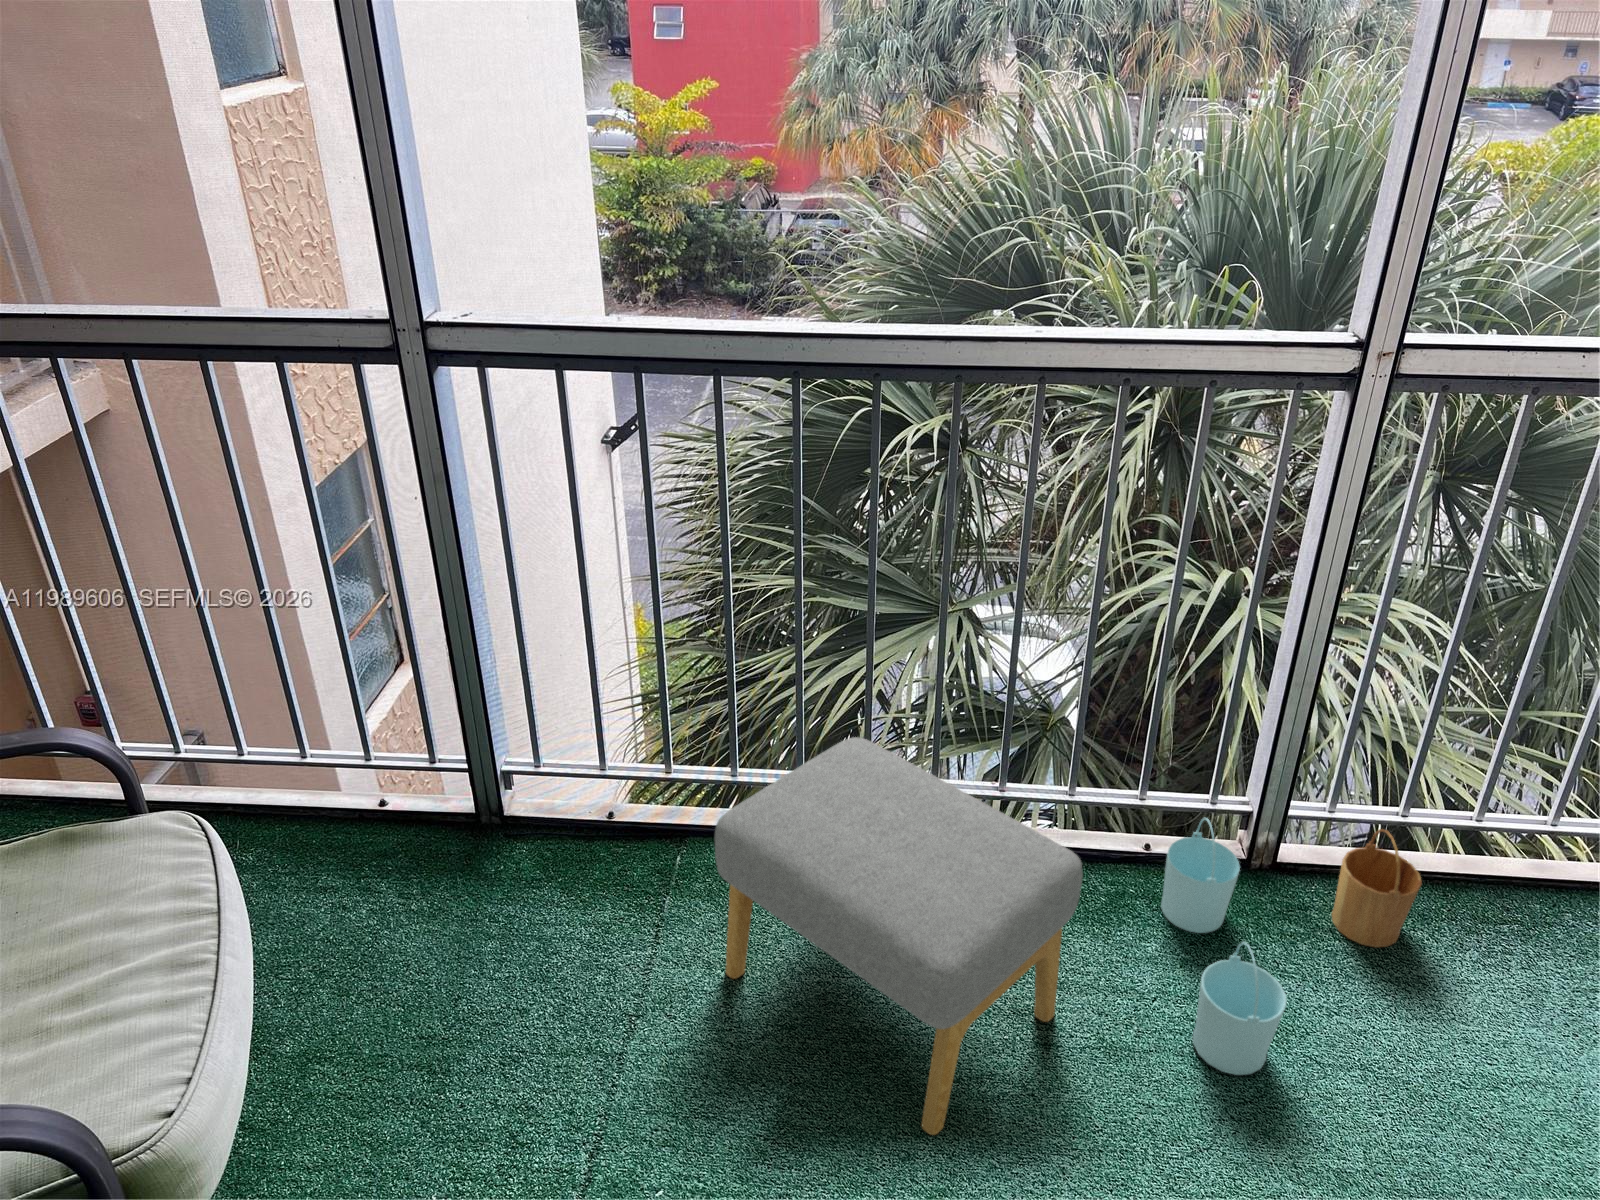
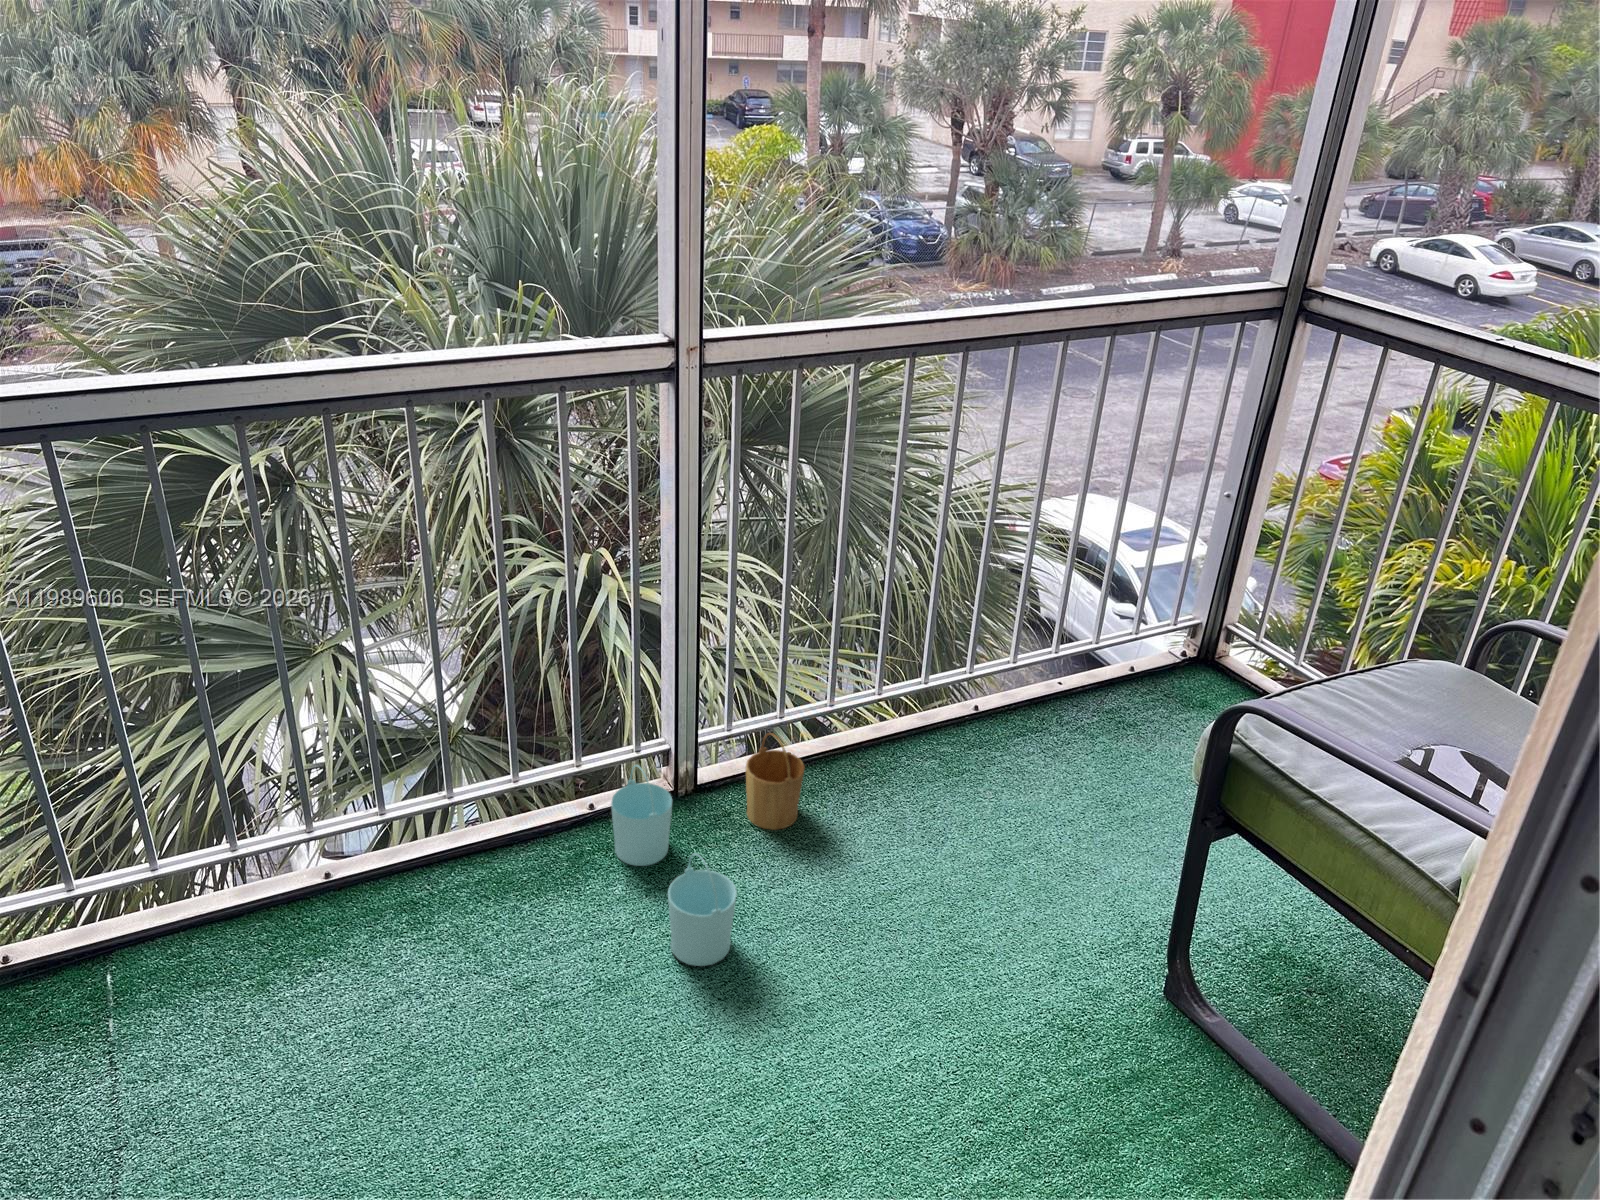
footstool: present [715,737,1083,1135] -> none [168,783,554,1124]

